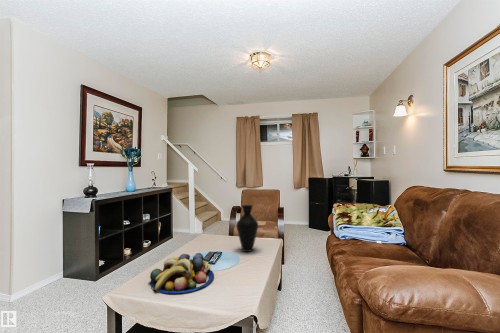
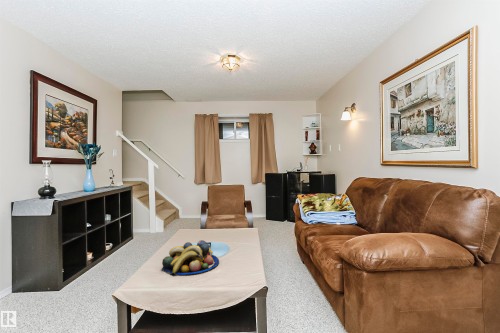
vase: present [237,205,258,252] -> none [223,197,243,239]

